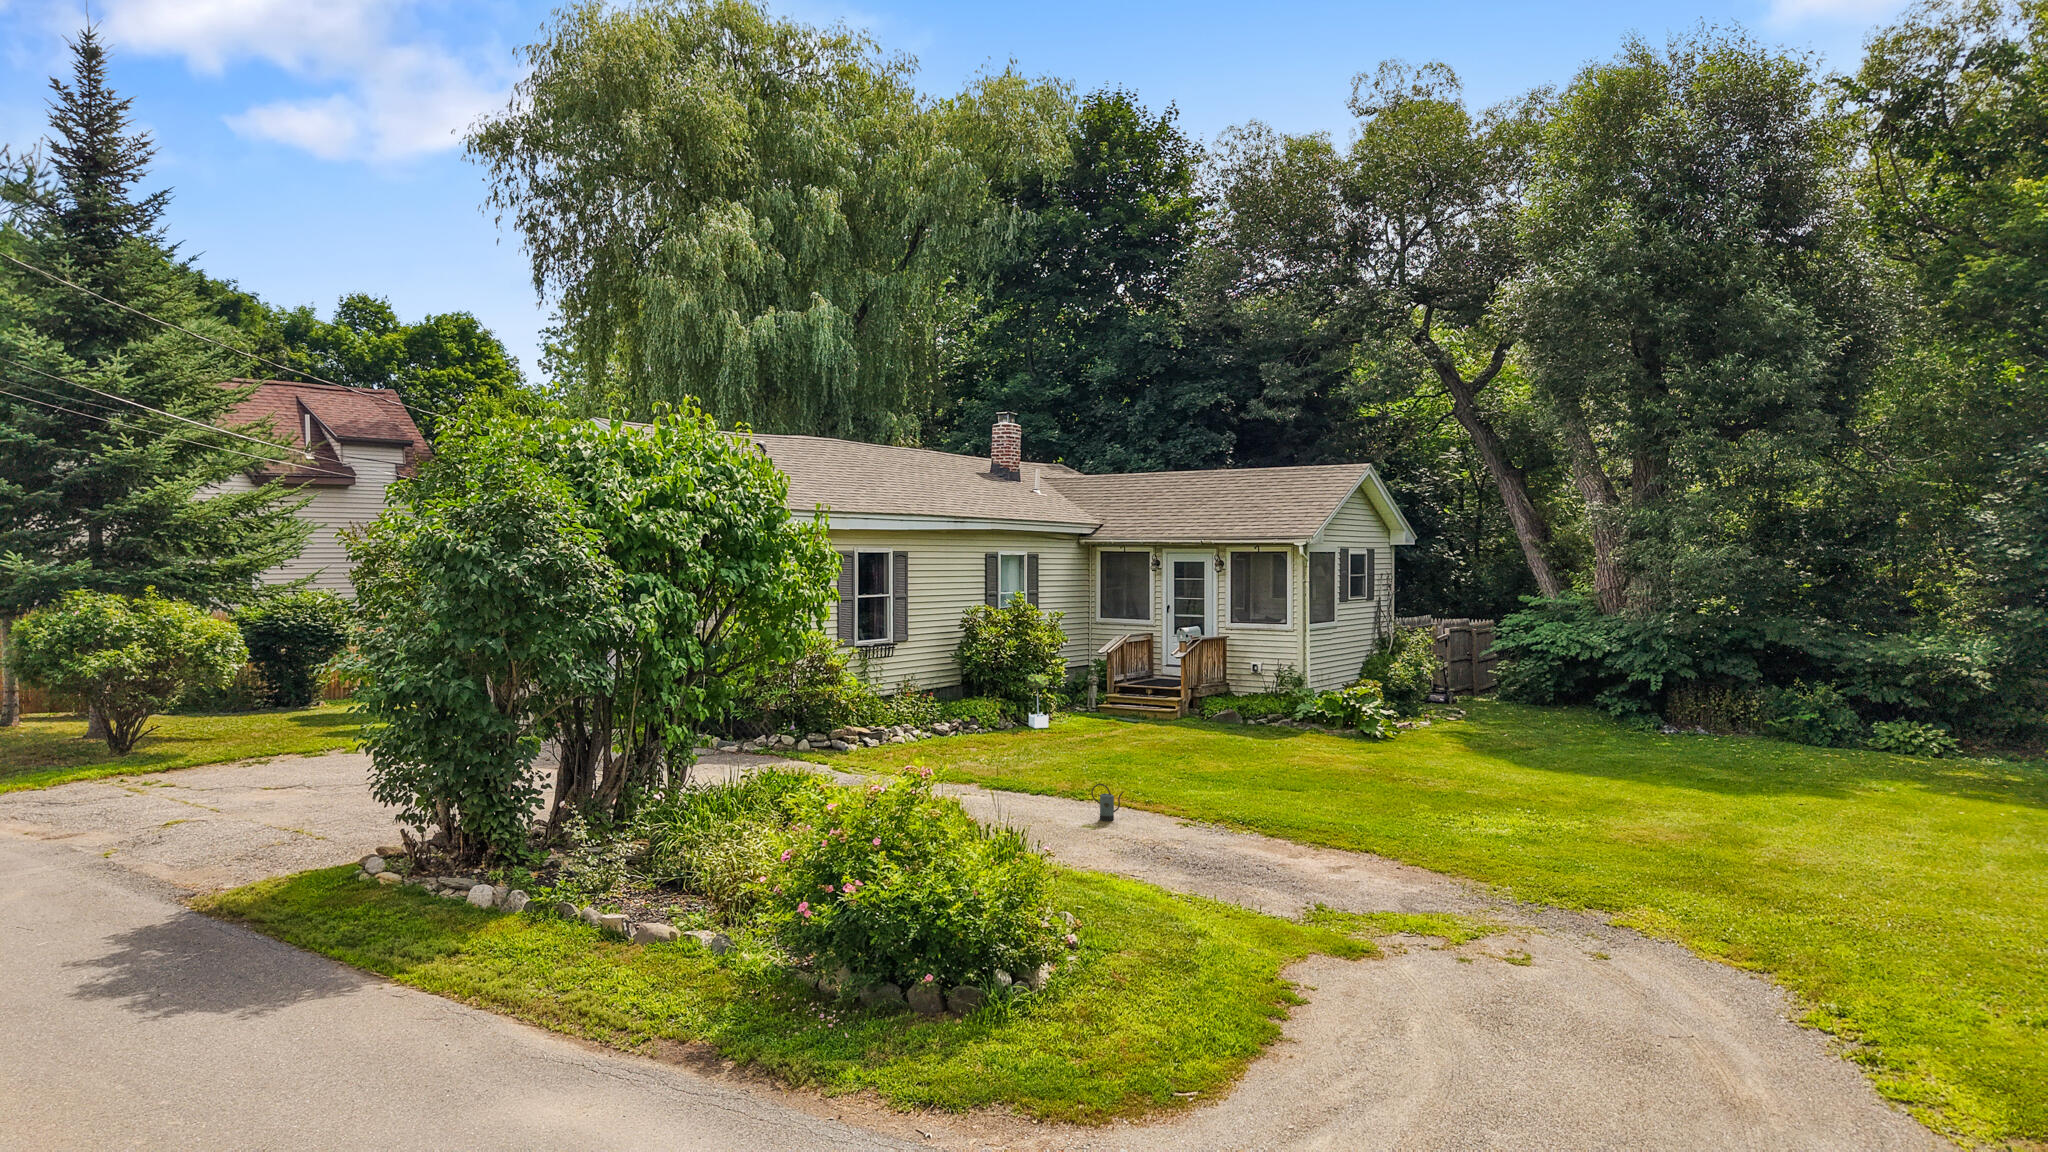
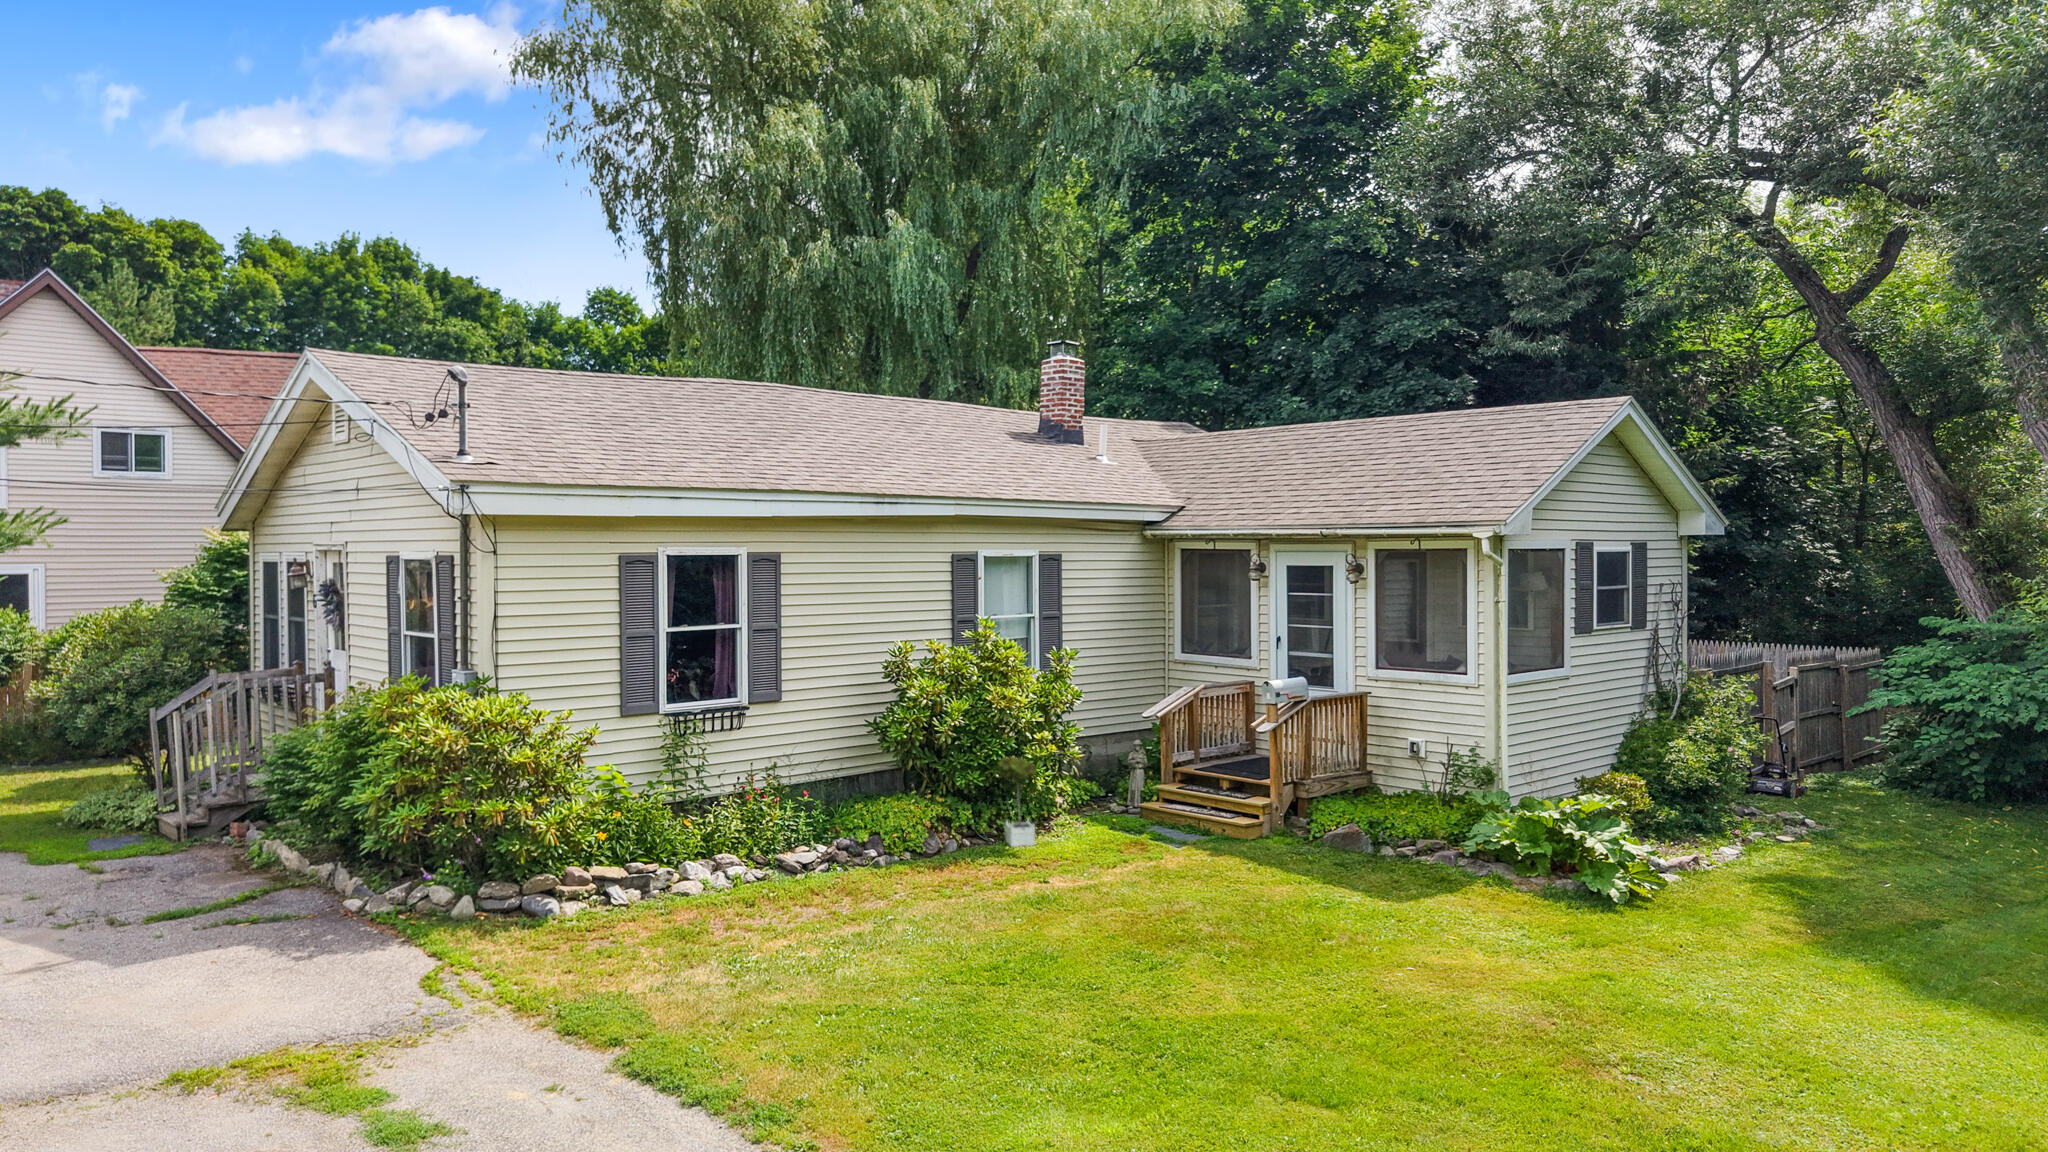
watering can: present [1091,784,1123,821] -> none [861,1045,923,1130]

